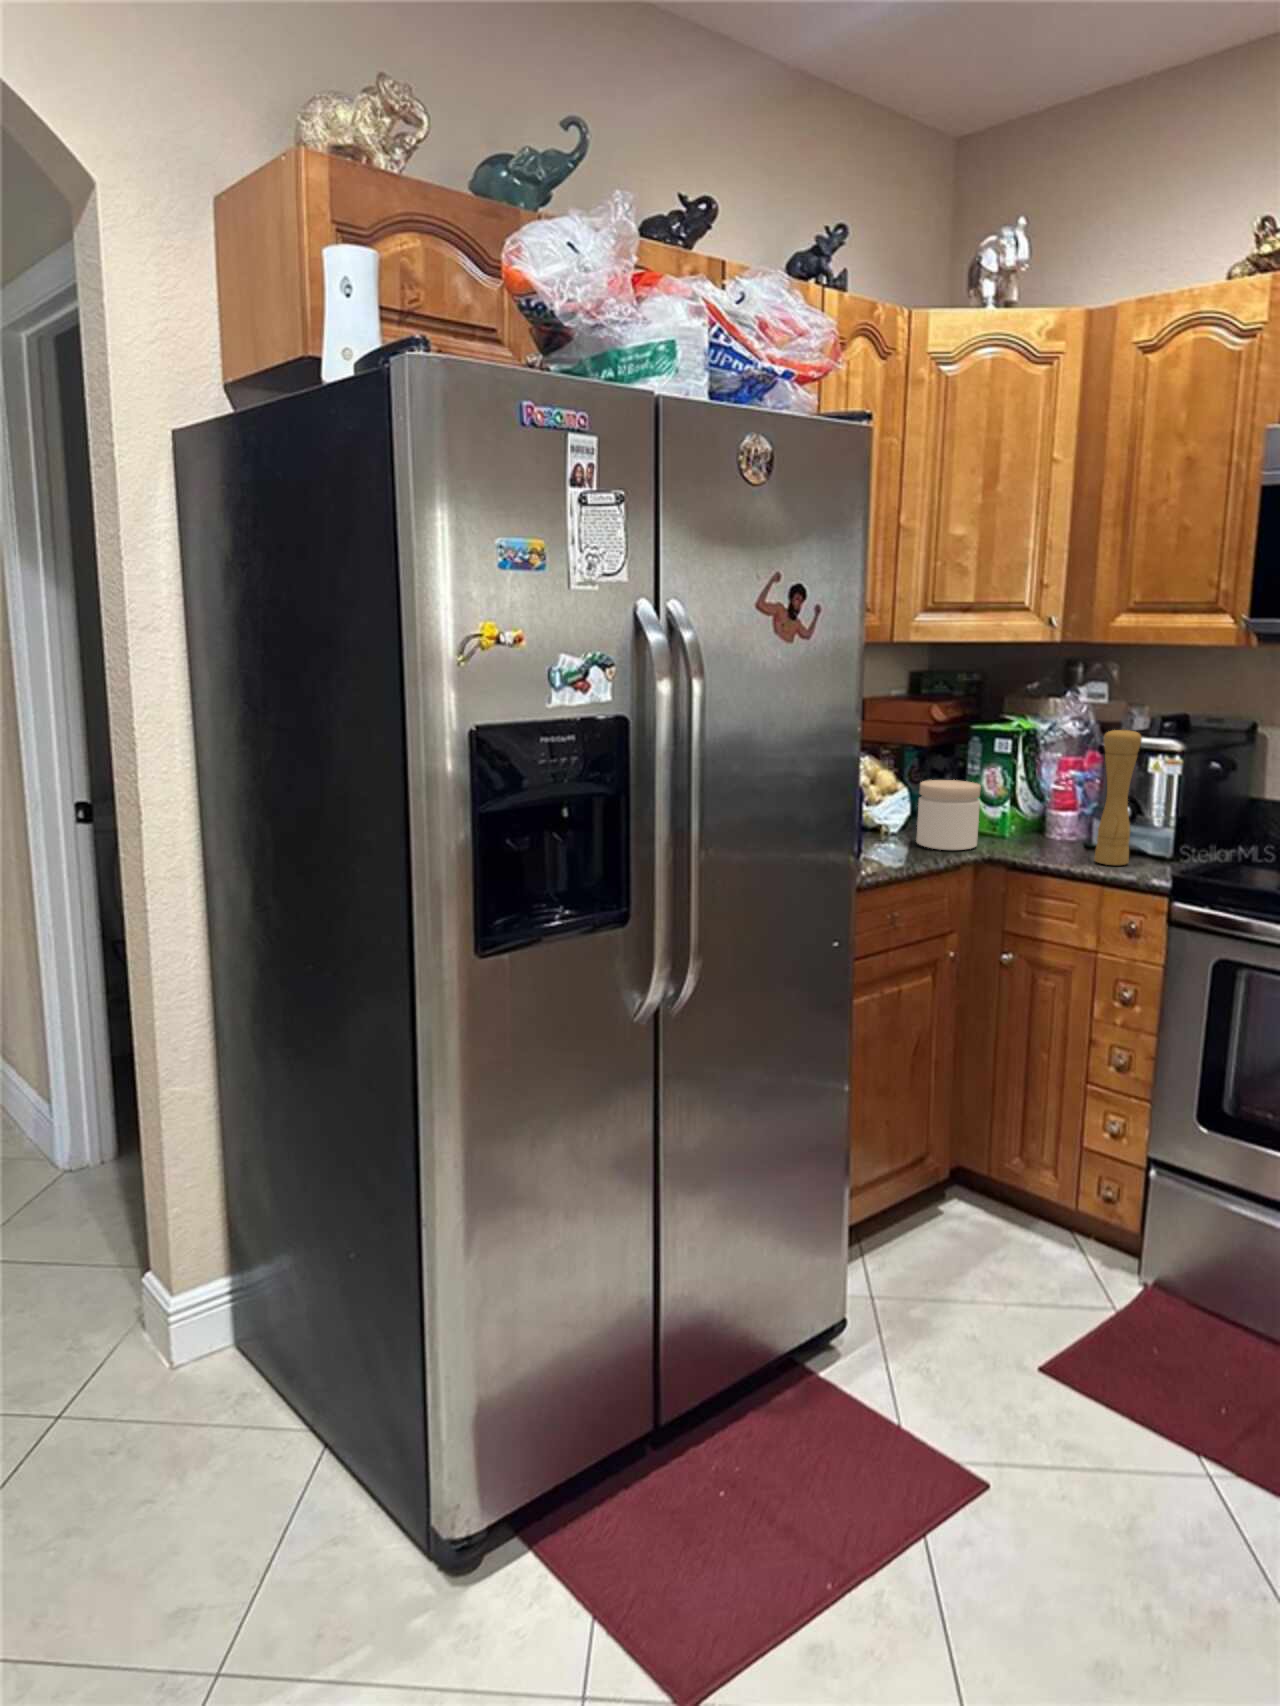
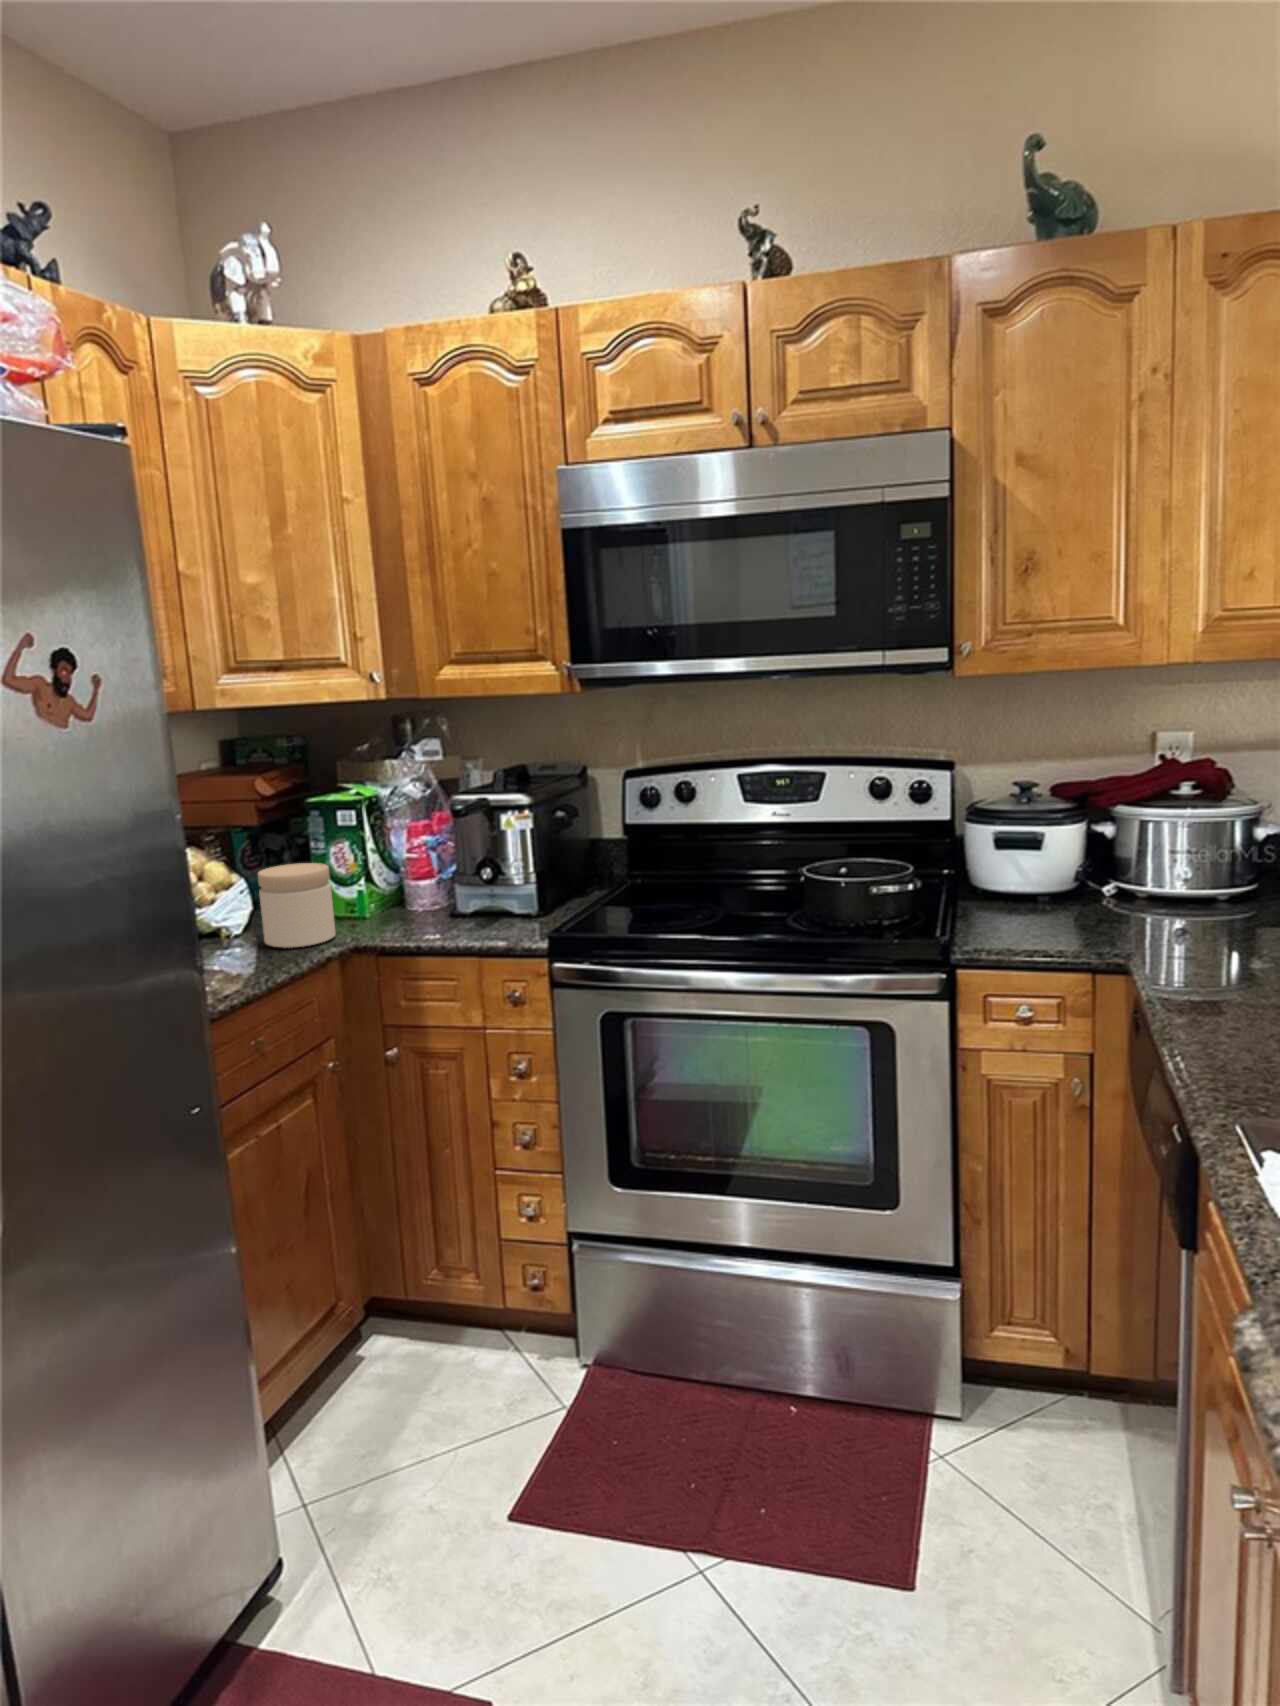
pepper mill: present [1094,728,1142,865] -> none [453,785,499,933]

